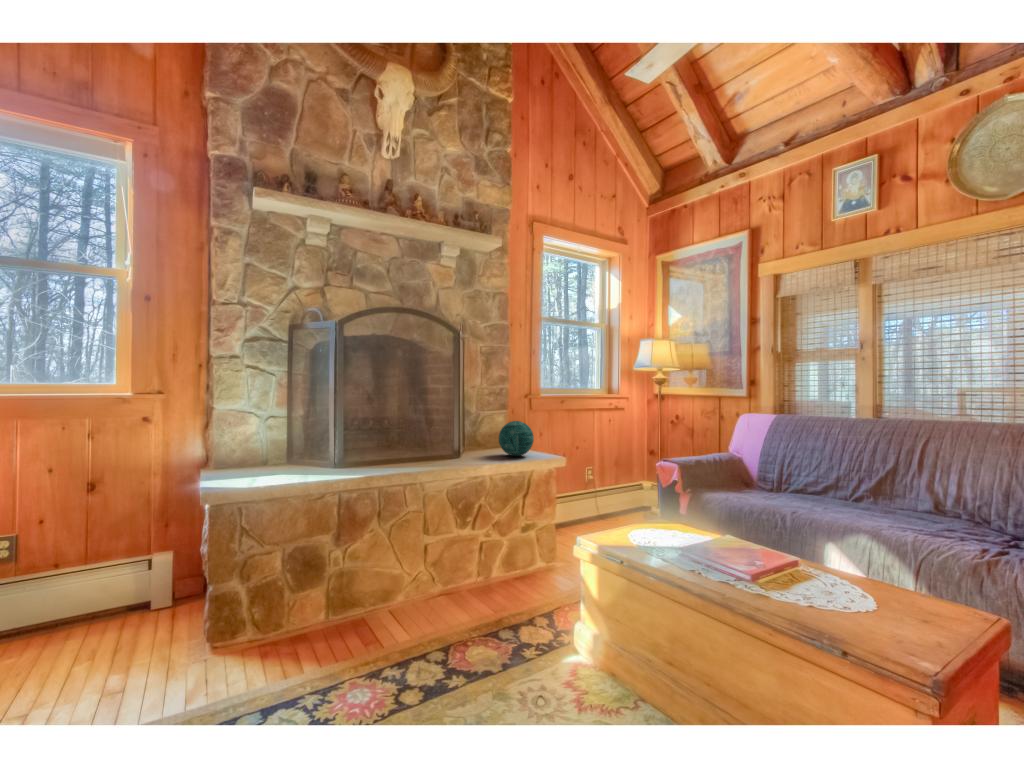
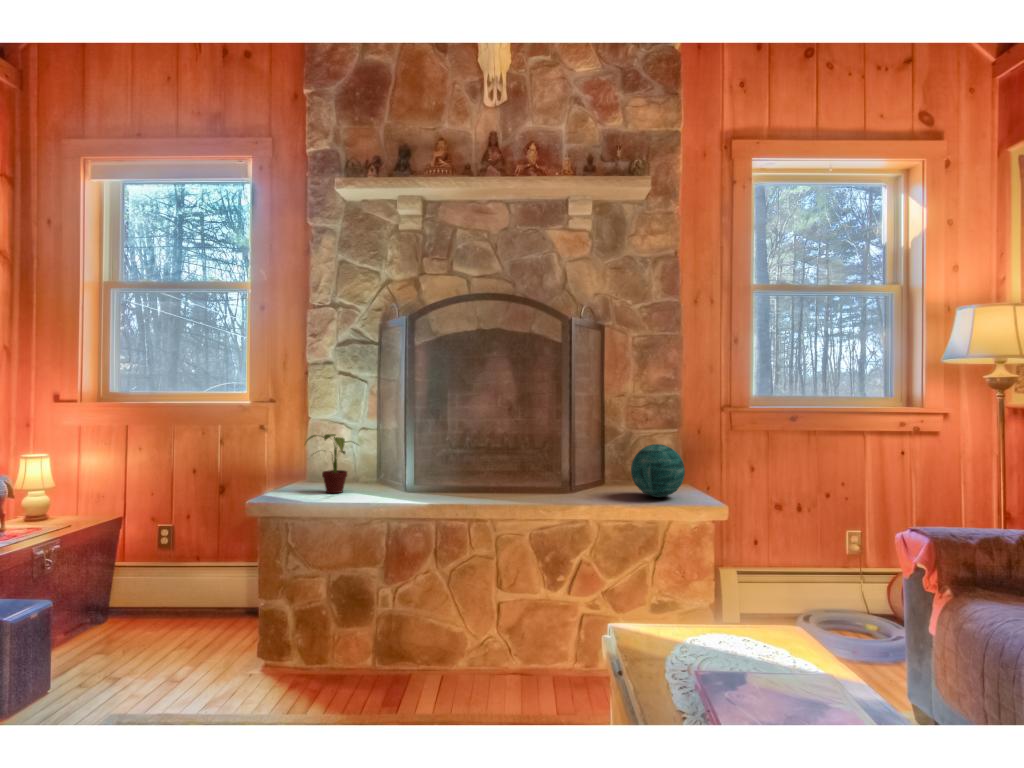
potted plant: none [244,423,288,476] -> present [306,434,355,493]

